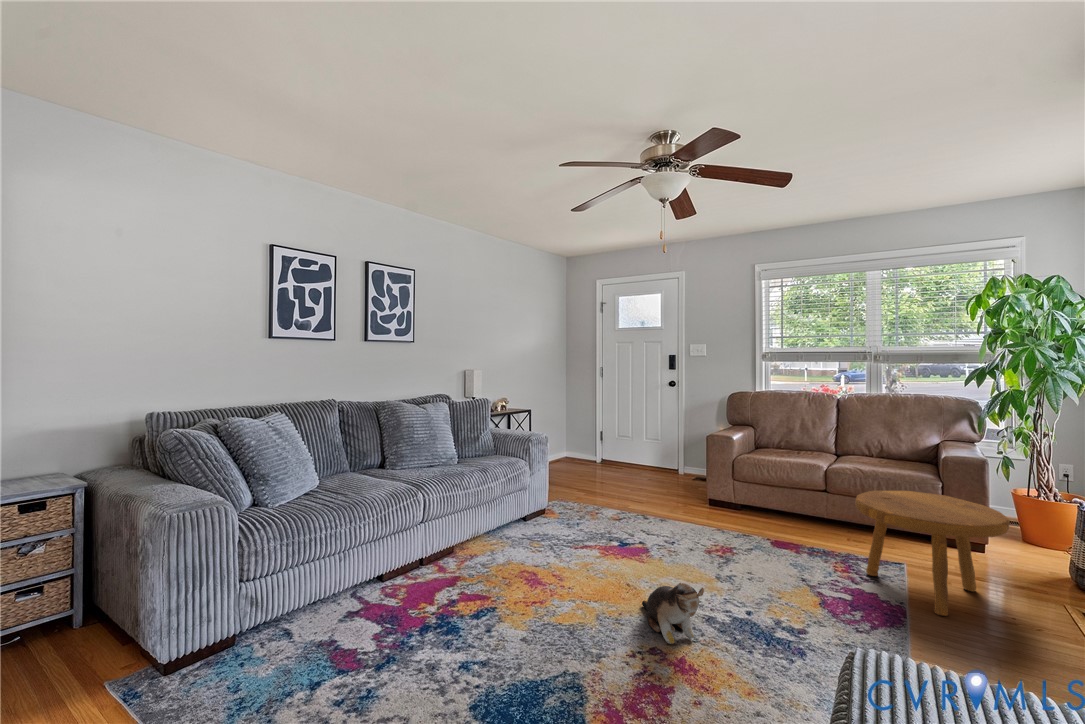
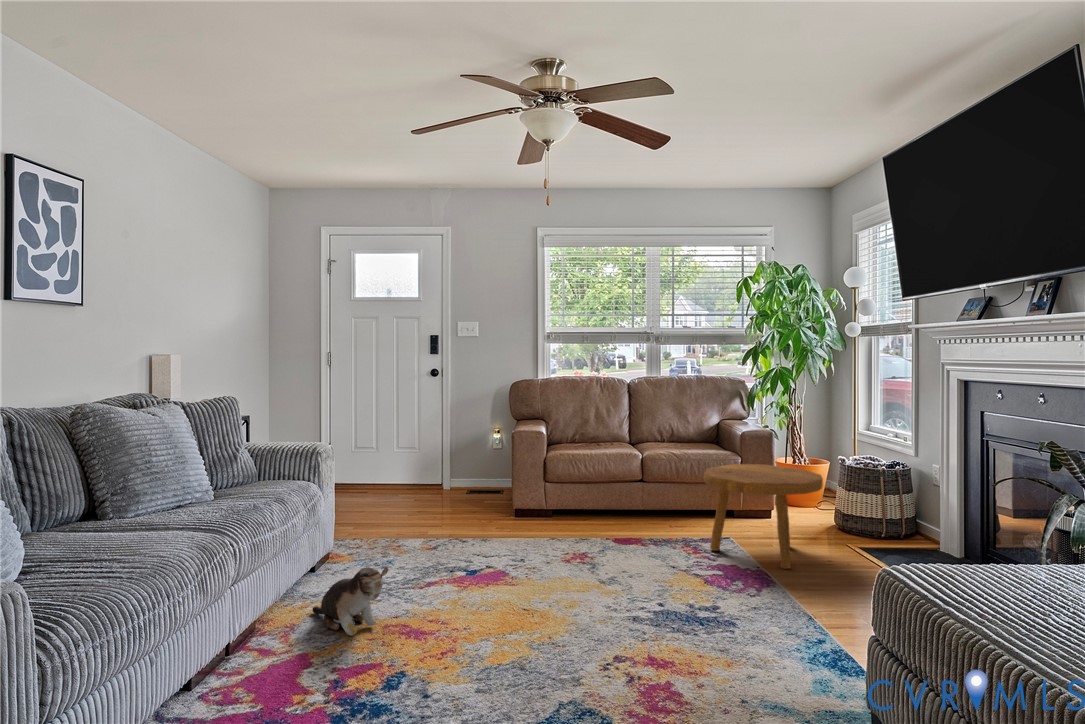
plush toy: present [642,583,704,644] -> present [313,567,388,636]

